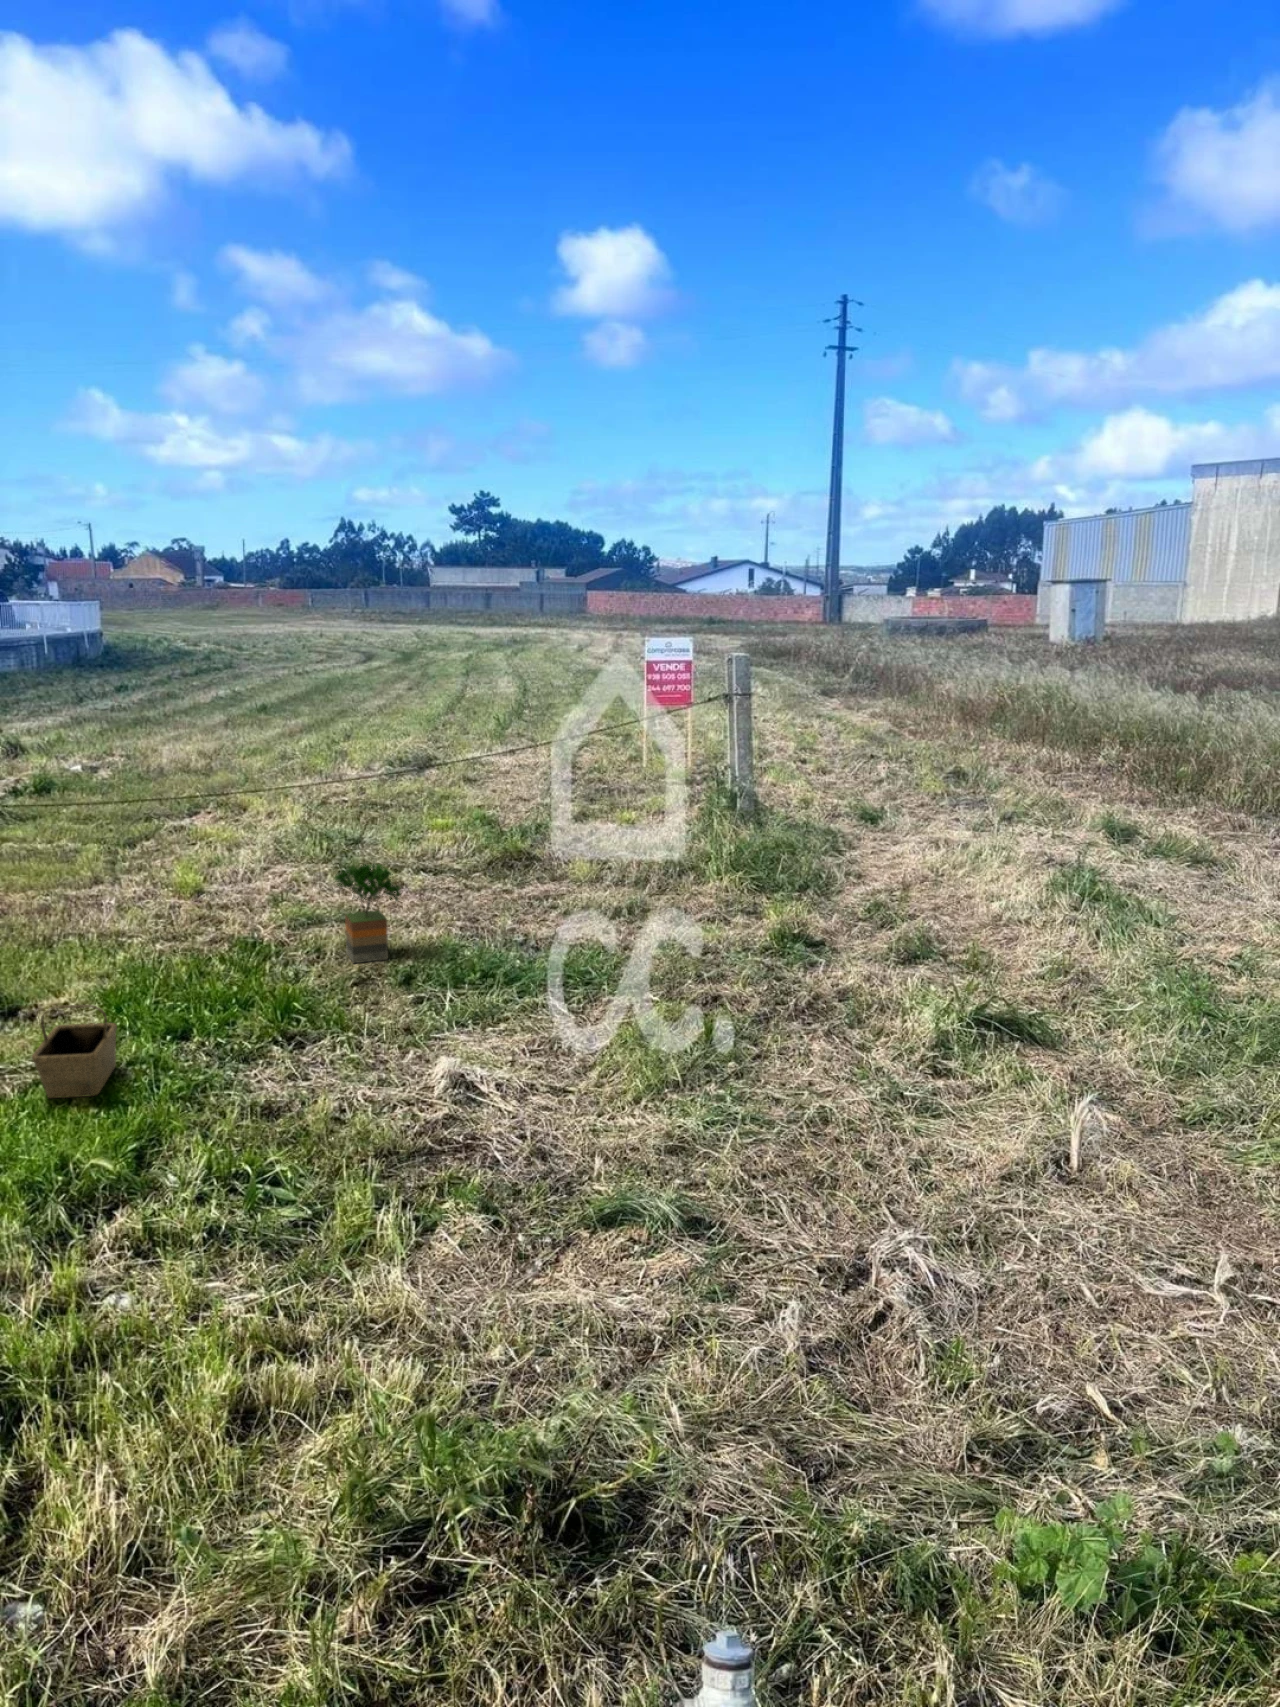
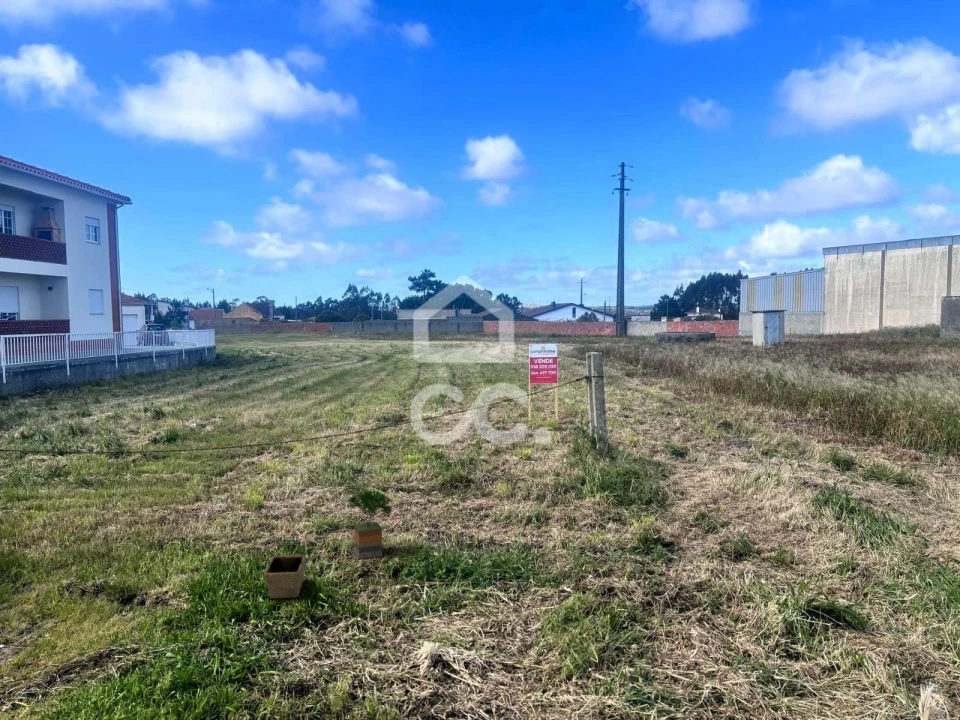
basket: present [32,1005,117,1098] -> present [264,544,306,598]

